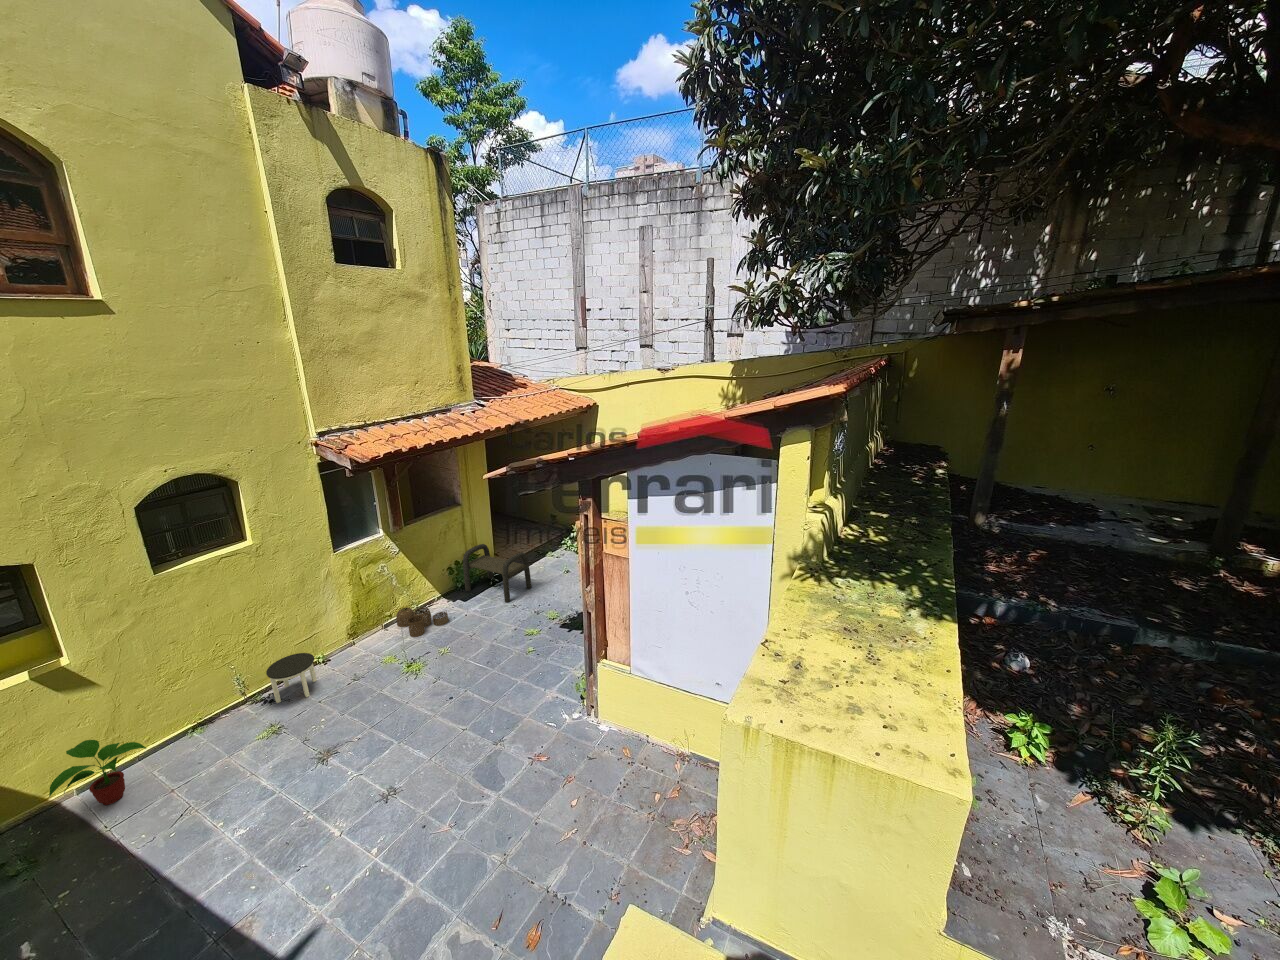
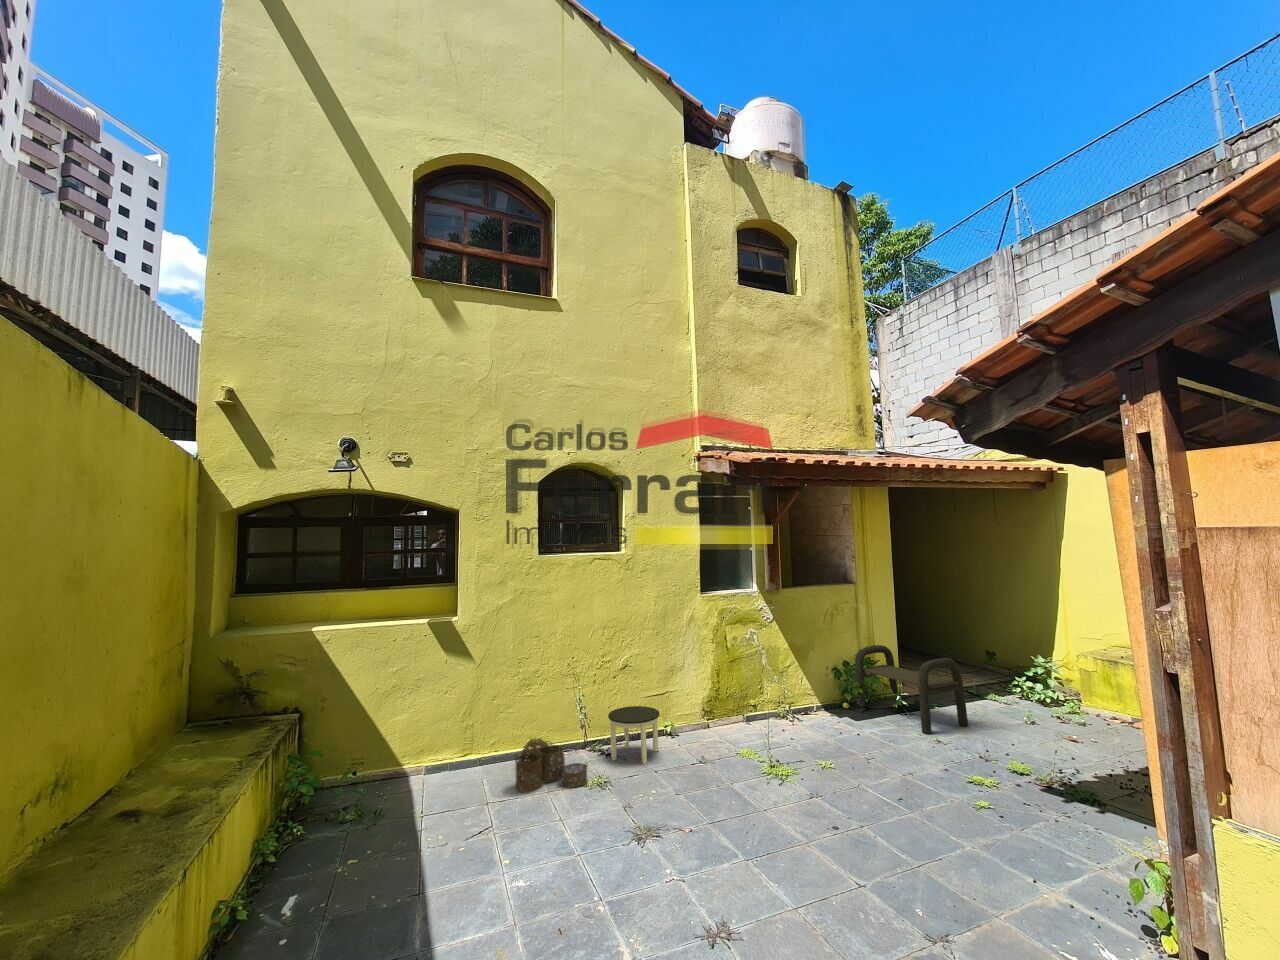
woven basket: present [396,607,449,637] -> present [515,738,588,793]
potted plant: present [49,740,146,805] -> none [396,714,481,796]

